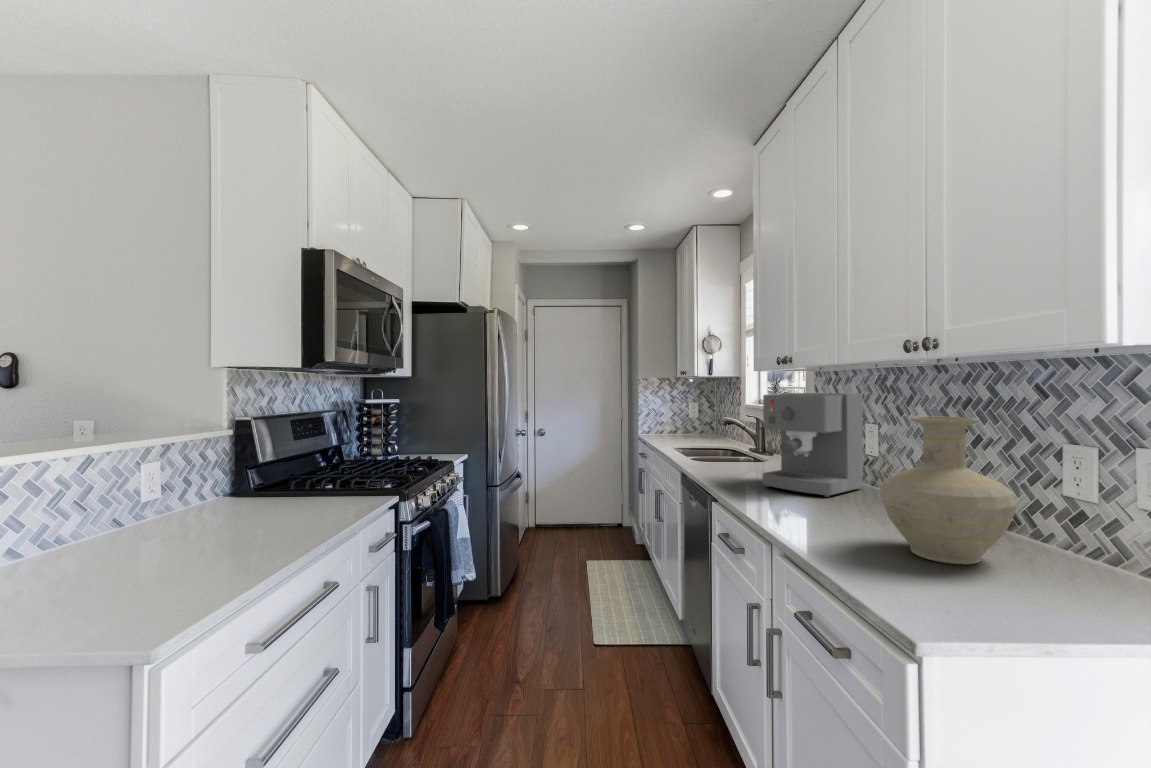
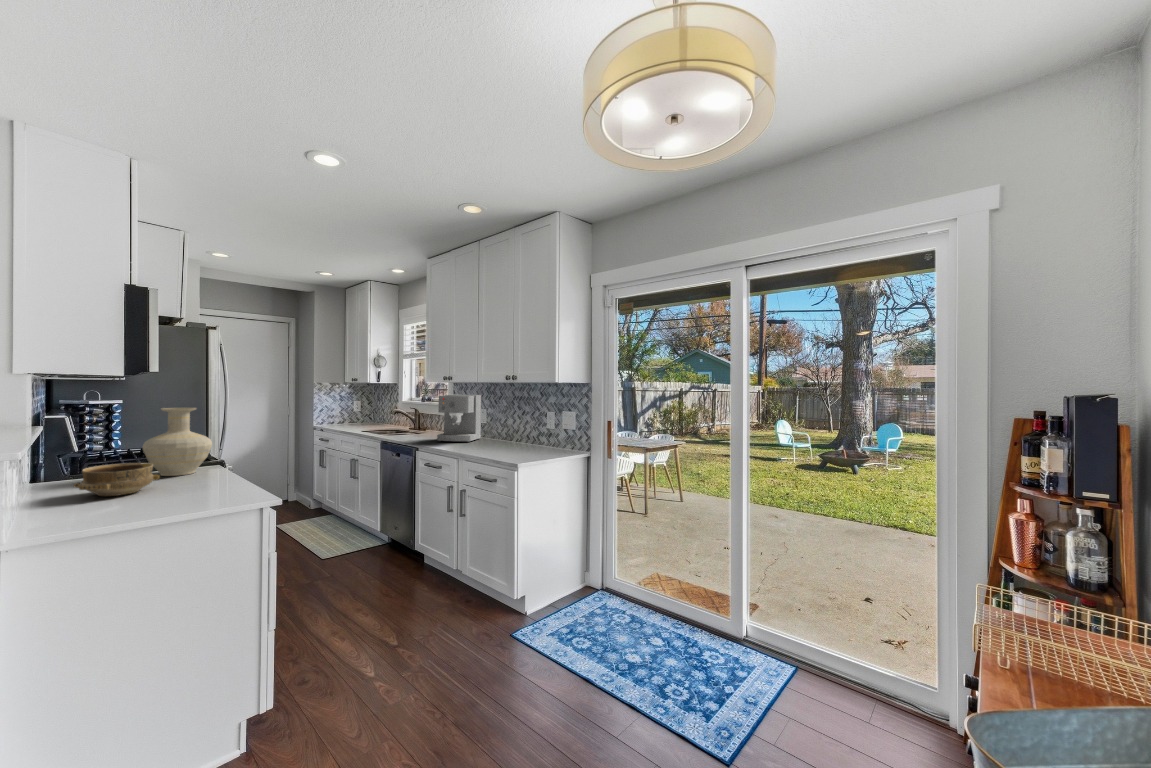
vase: present [880,416,1017,564] -> present [143,408,212,476]
ceramic bowl: none [69,499,206,557] -> present [74,463,160,496]

